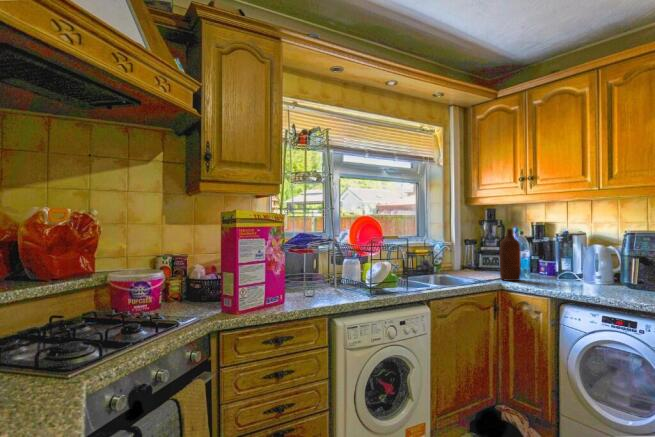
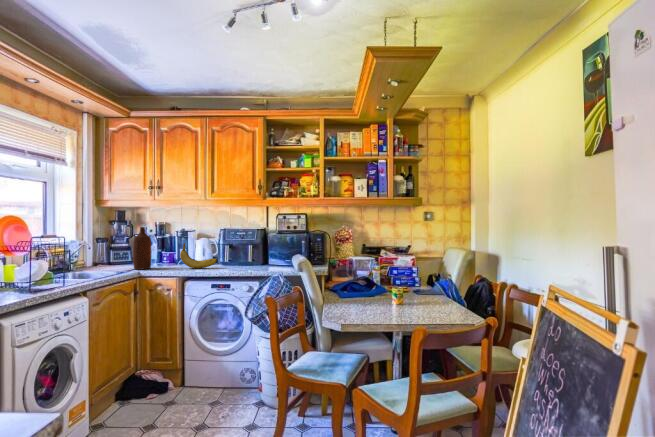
banana: none [557,251,615,289] -> present [180,243,217,268]

